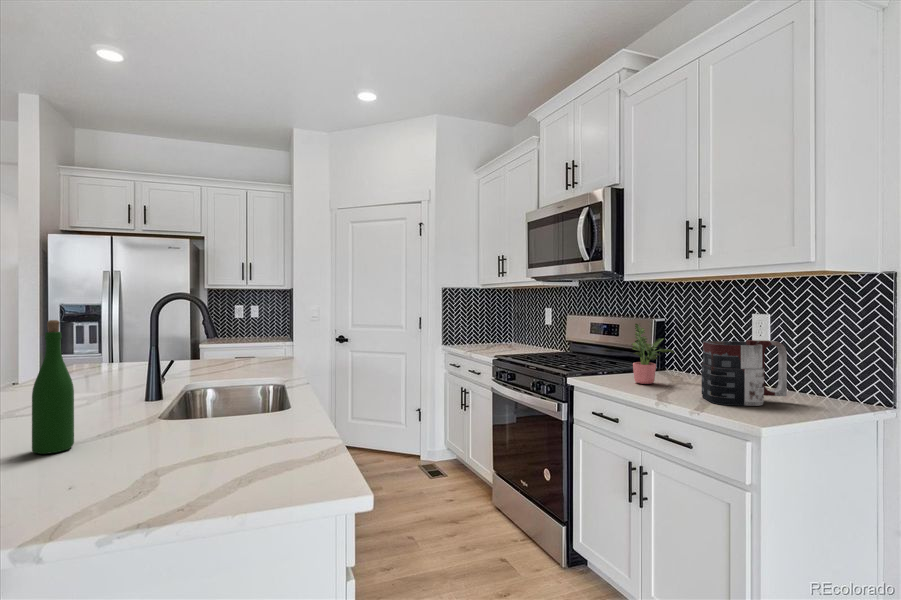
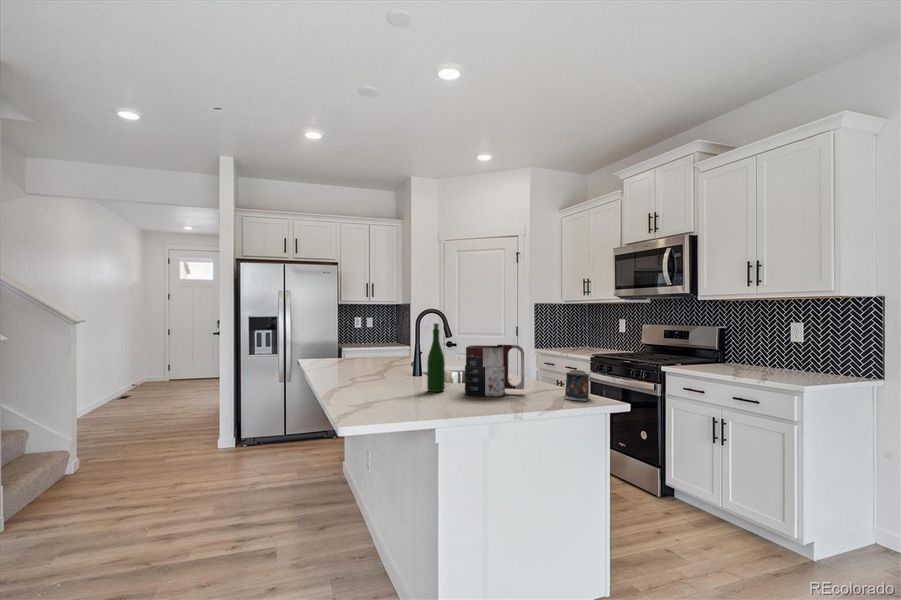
potted plant: present [632,324,674,384] -> none [709,329,738,369]
mug: present [701,340,787,406] -> present [465,345,524,396]
candle: none [255,415,313,486] -> present [565,370,589,401]

